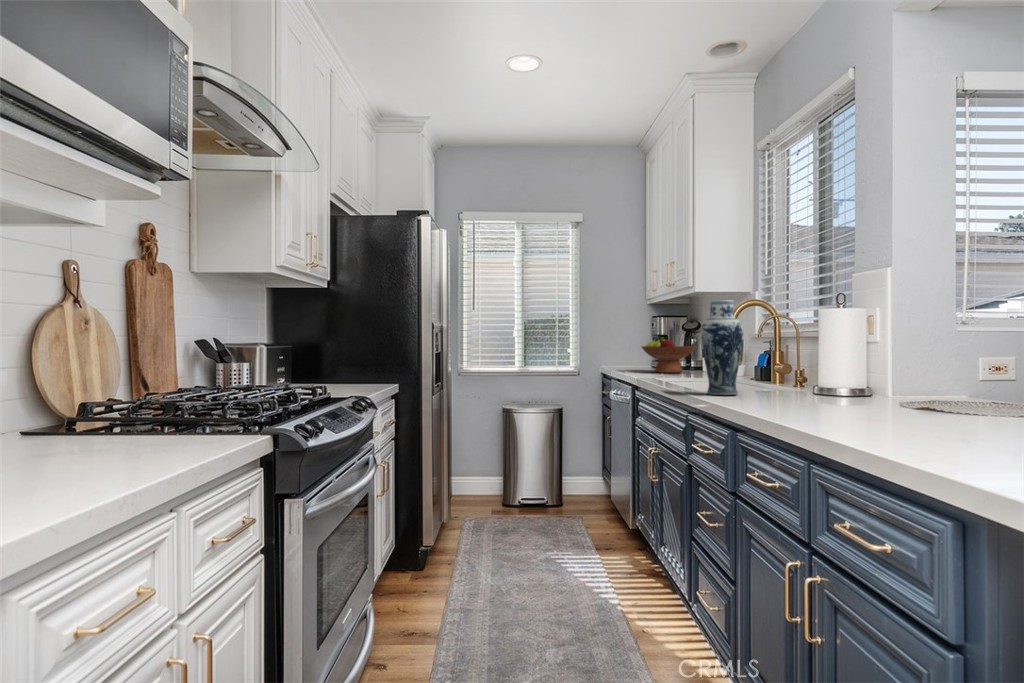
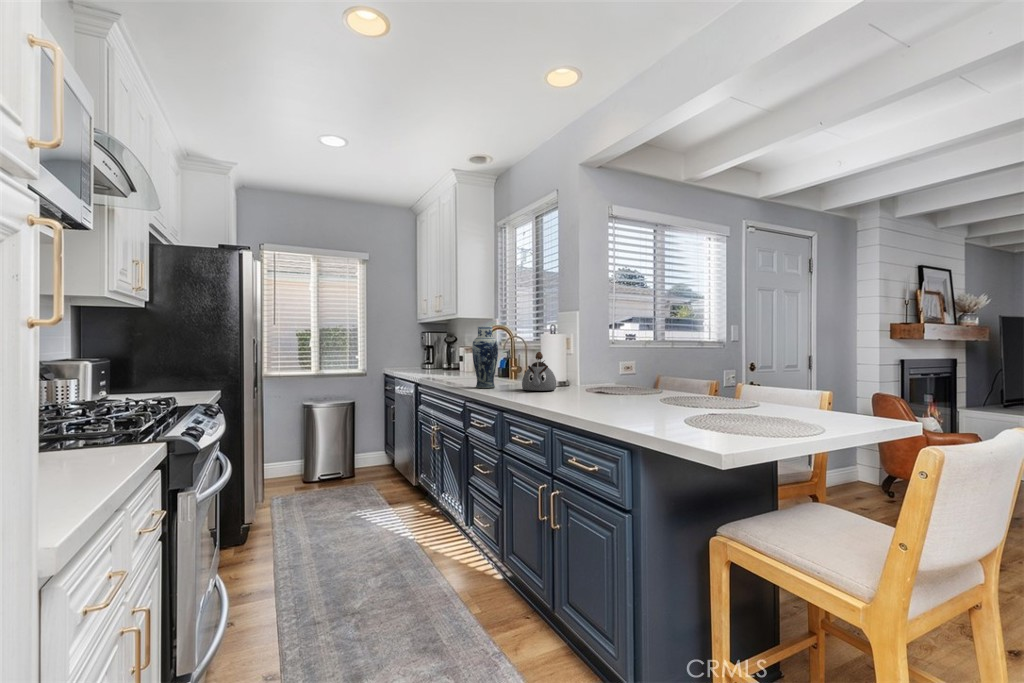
fruit bowl: present [642,336,696,373] -> none [418,347,457,373]
kettle: none [780,339,843,403] -> present [522,352,557,391]

